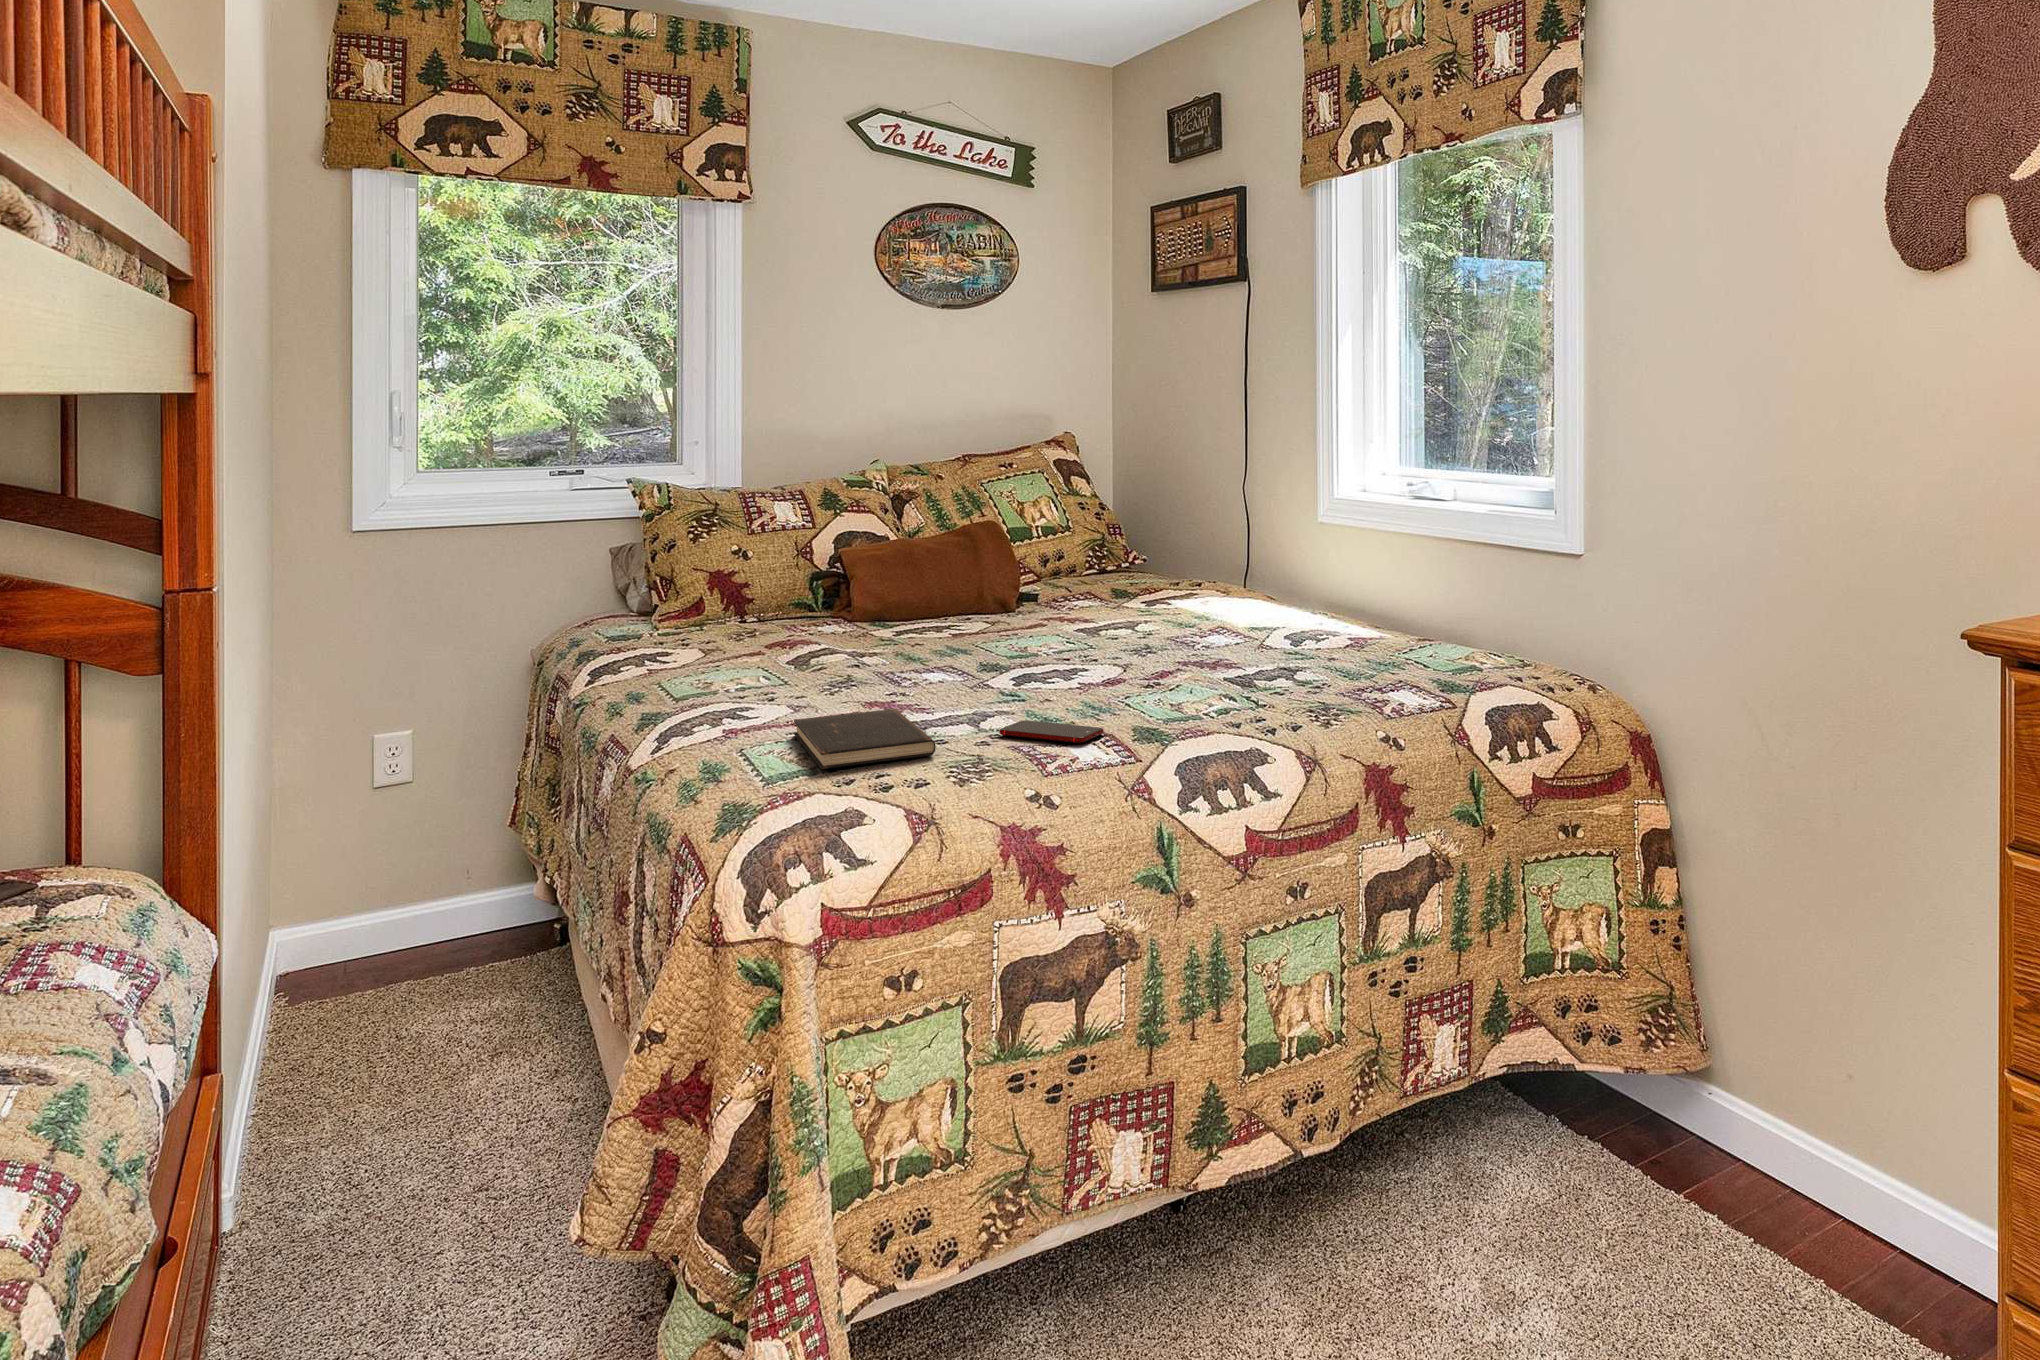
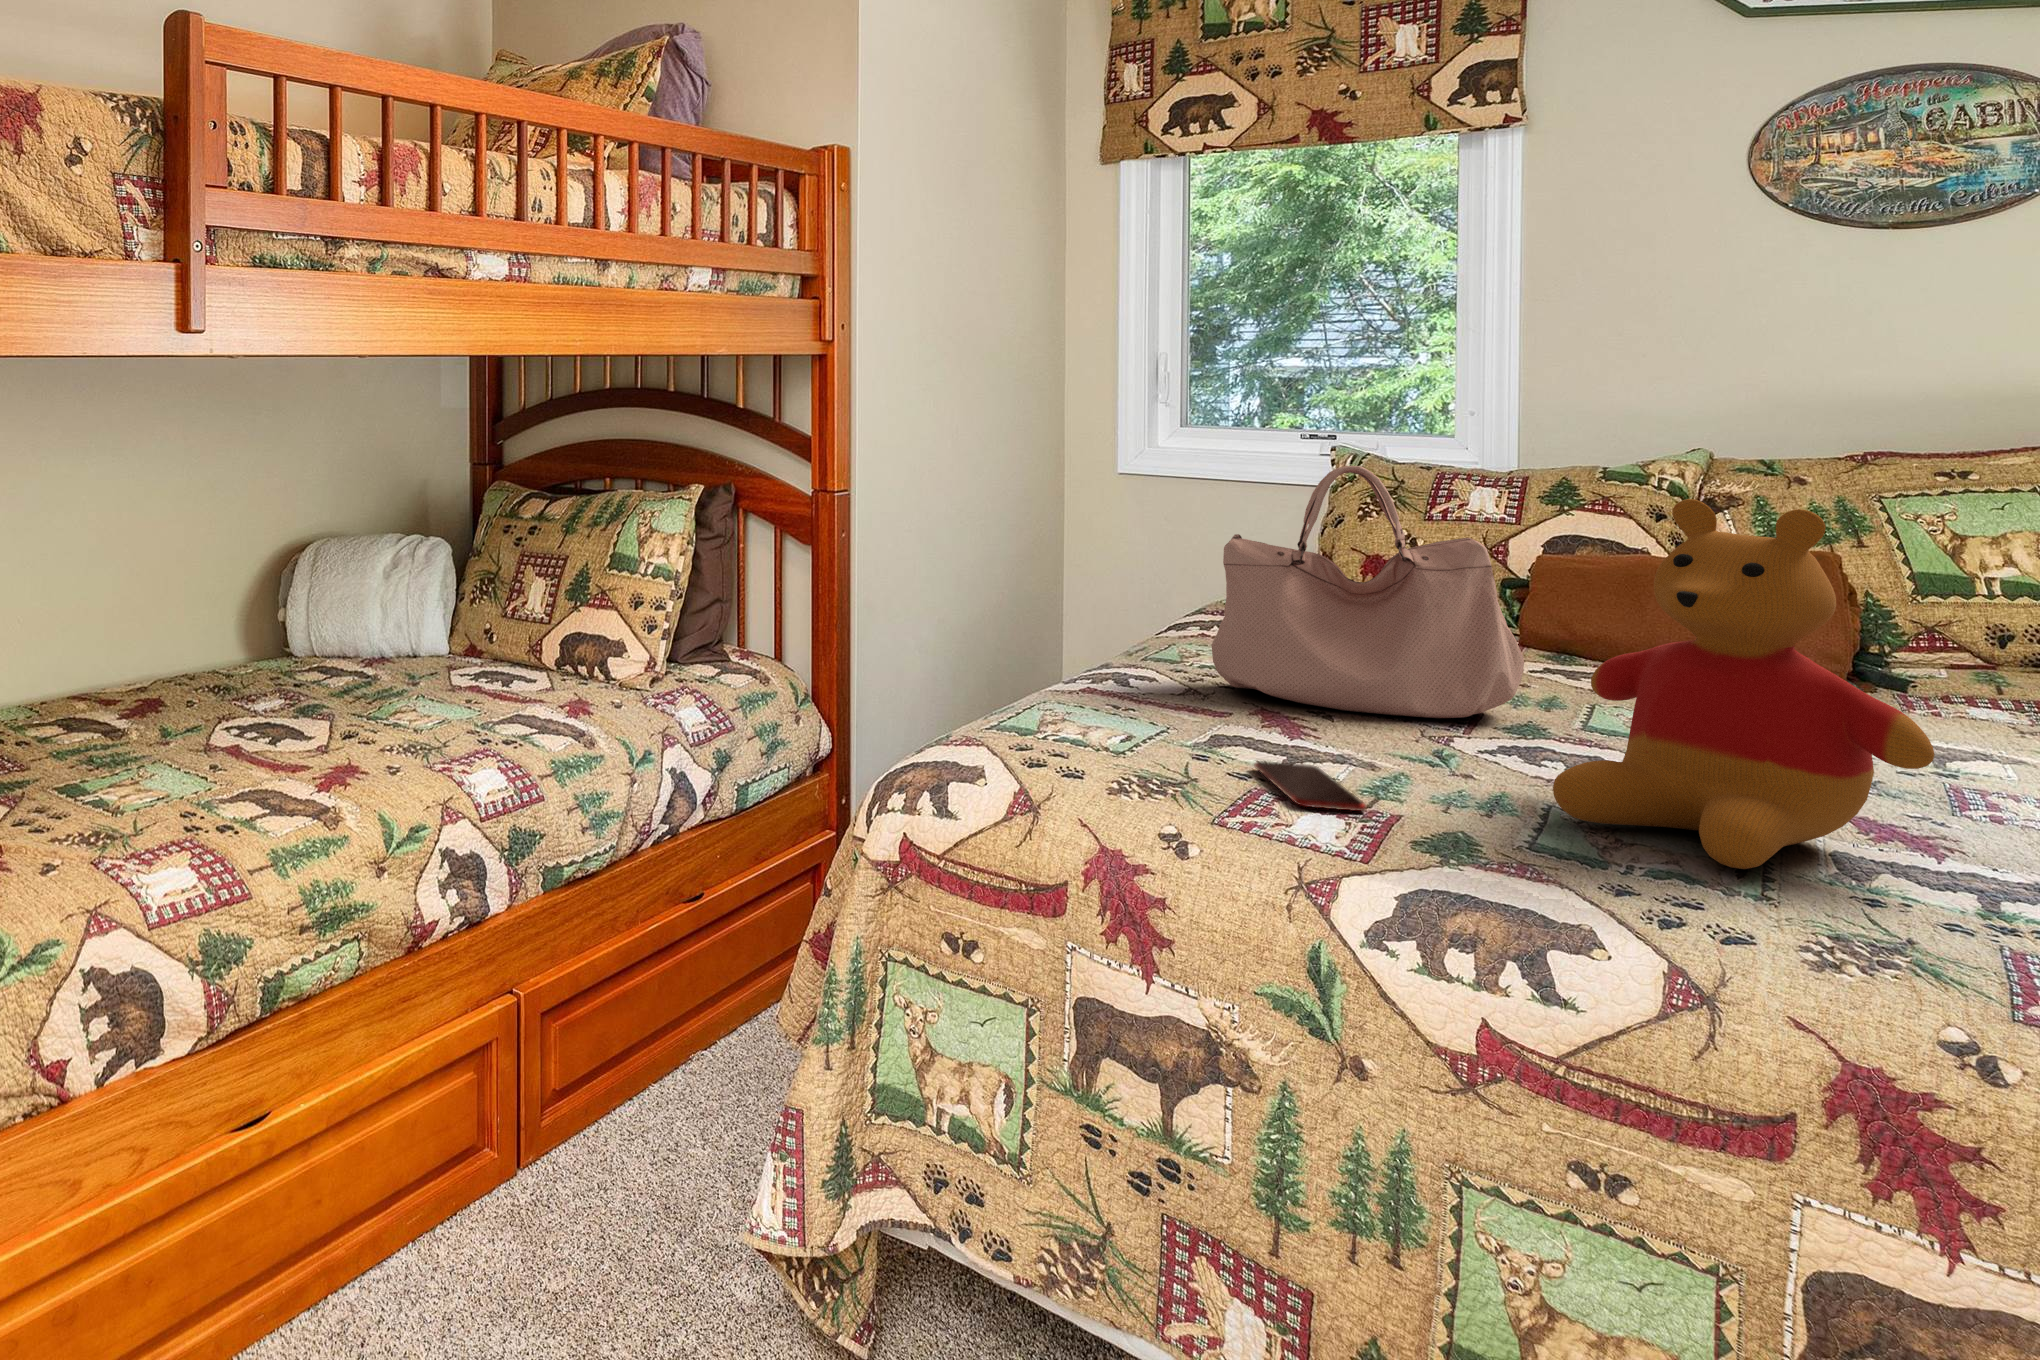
stuffed bear: none [1117,486,1280,699] -> present [1553,499,1935,869]
handbag: none [810,489,997,696] -> present [1211,466,1524,718]
hardcover book: present [794,709,936,769] -> none [1025,686,1221,754]

